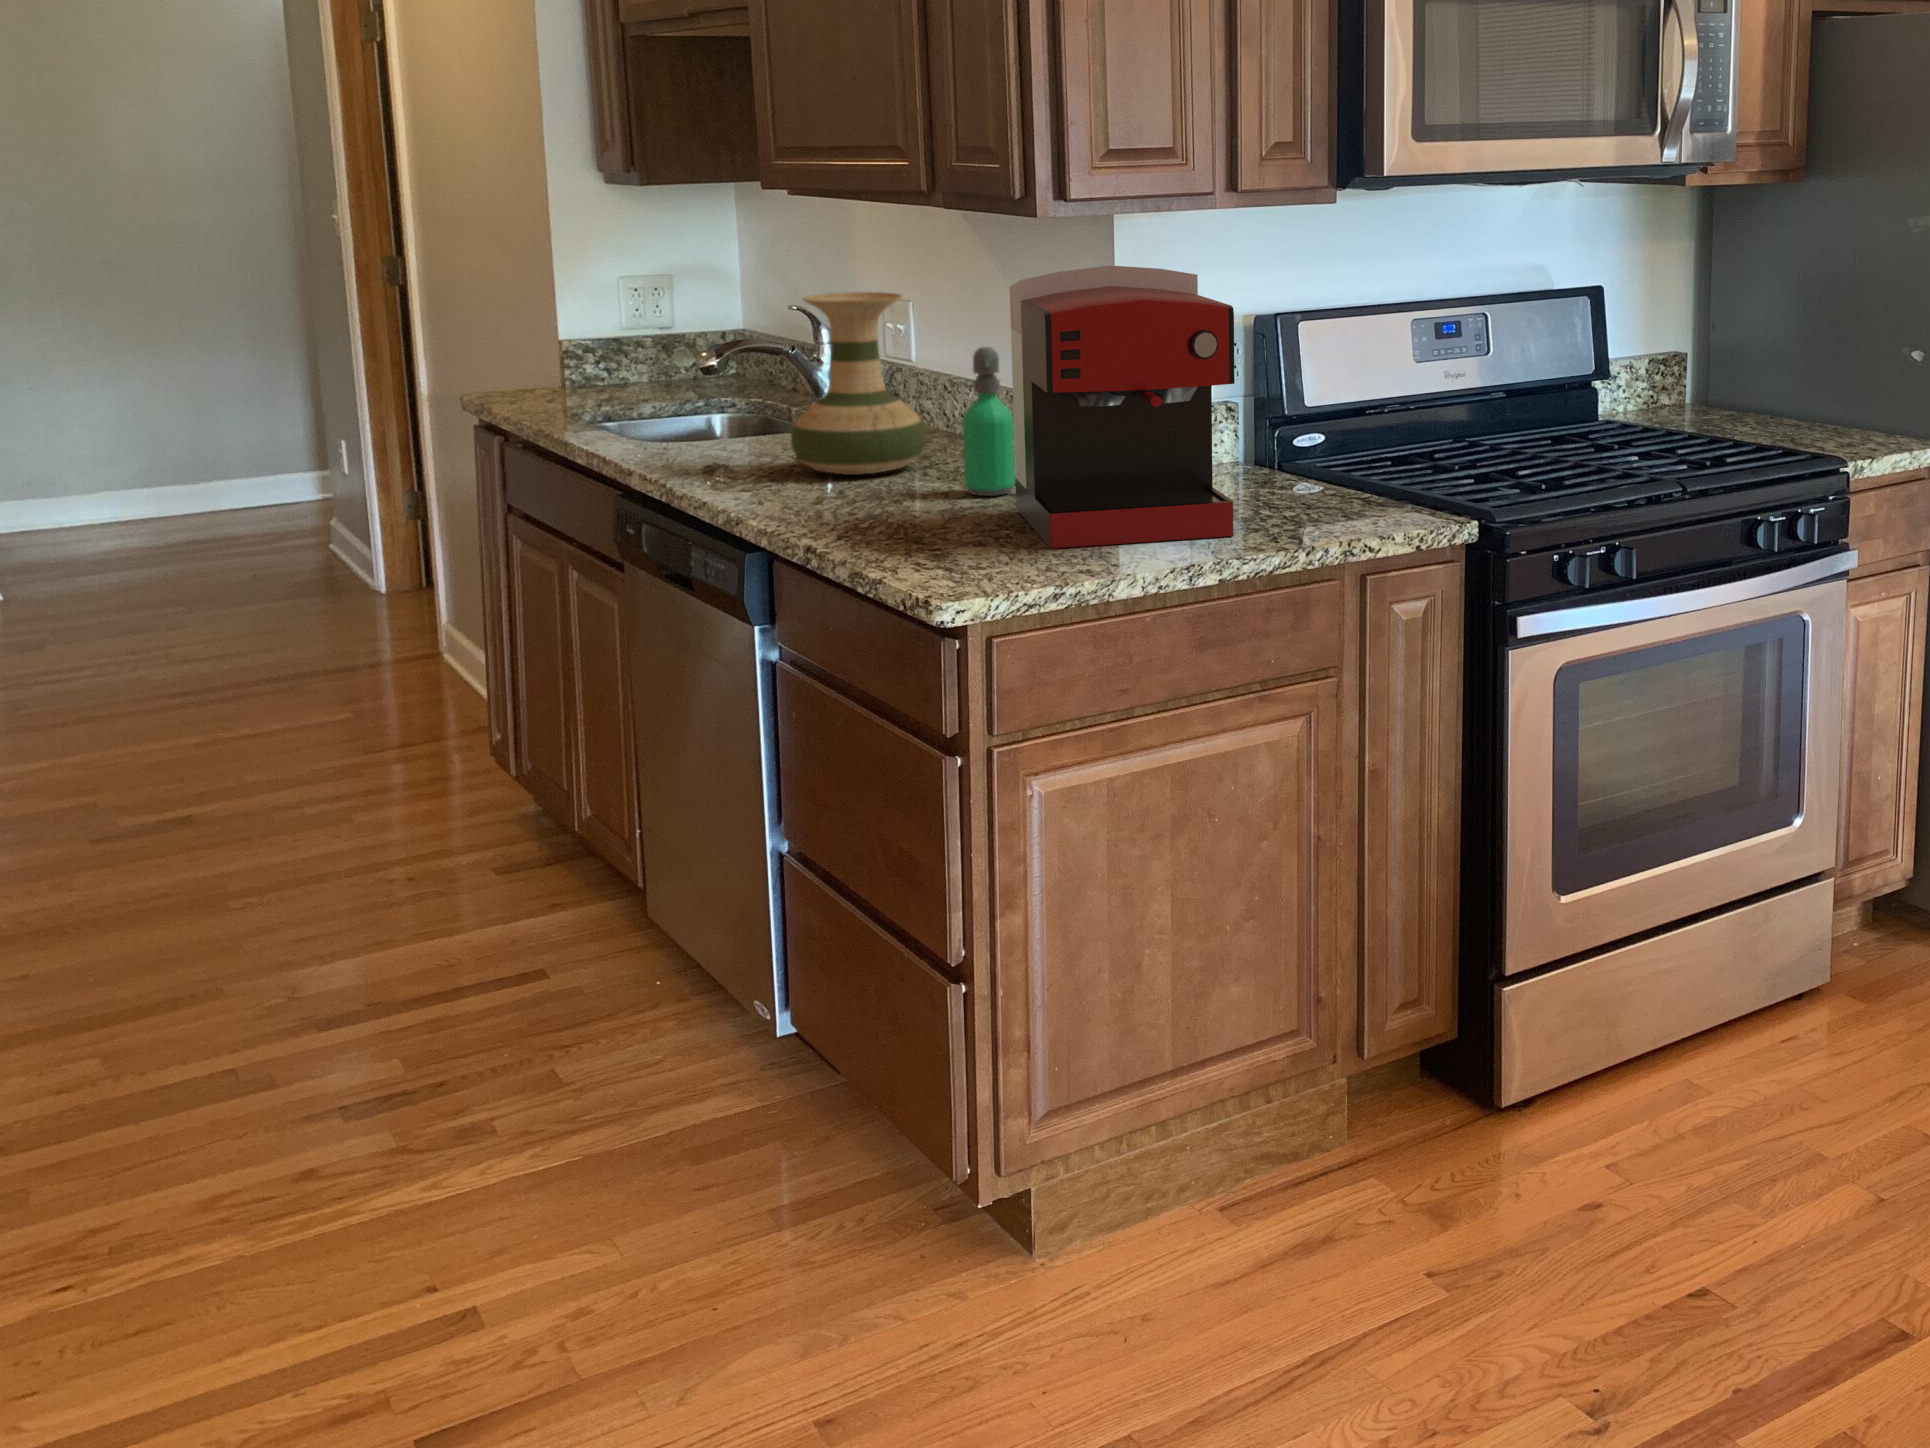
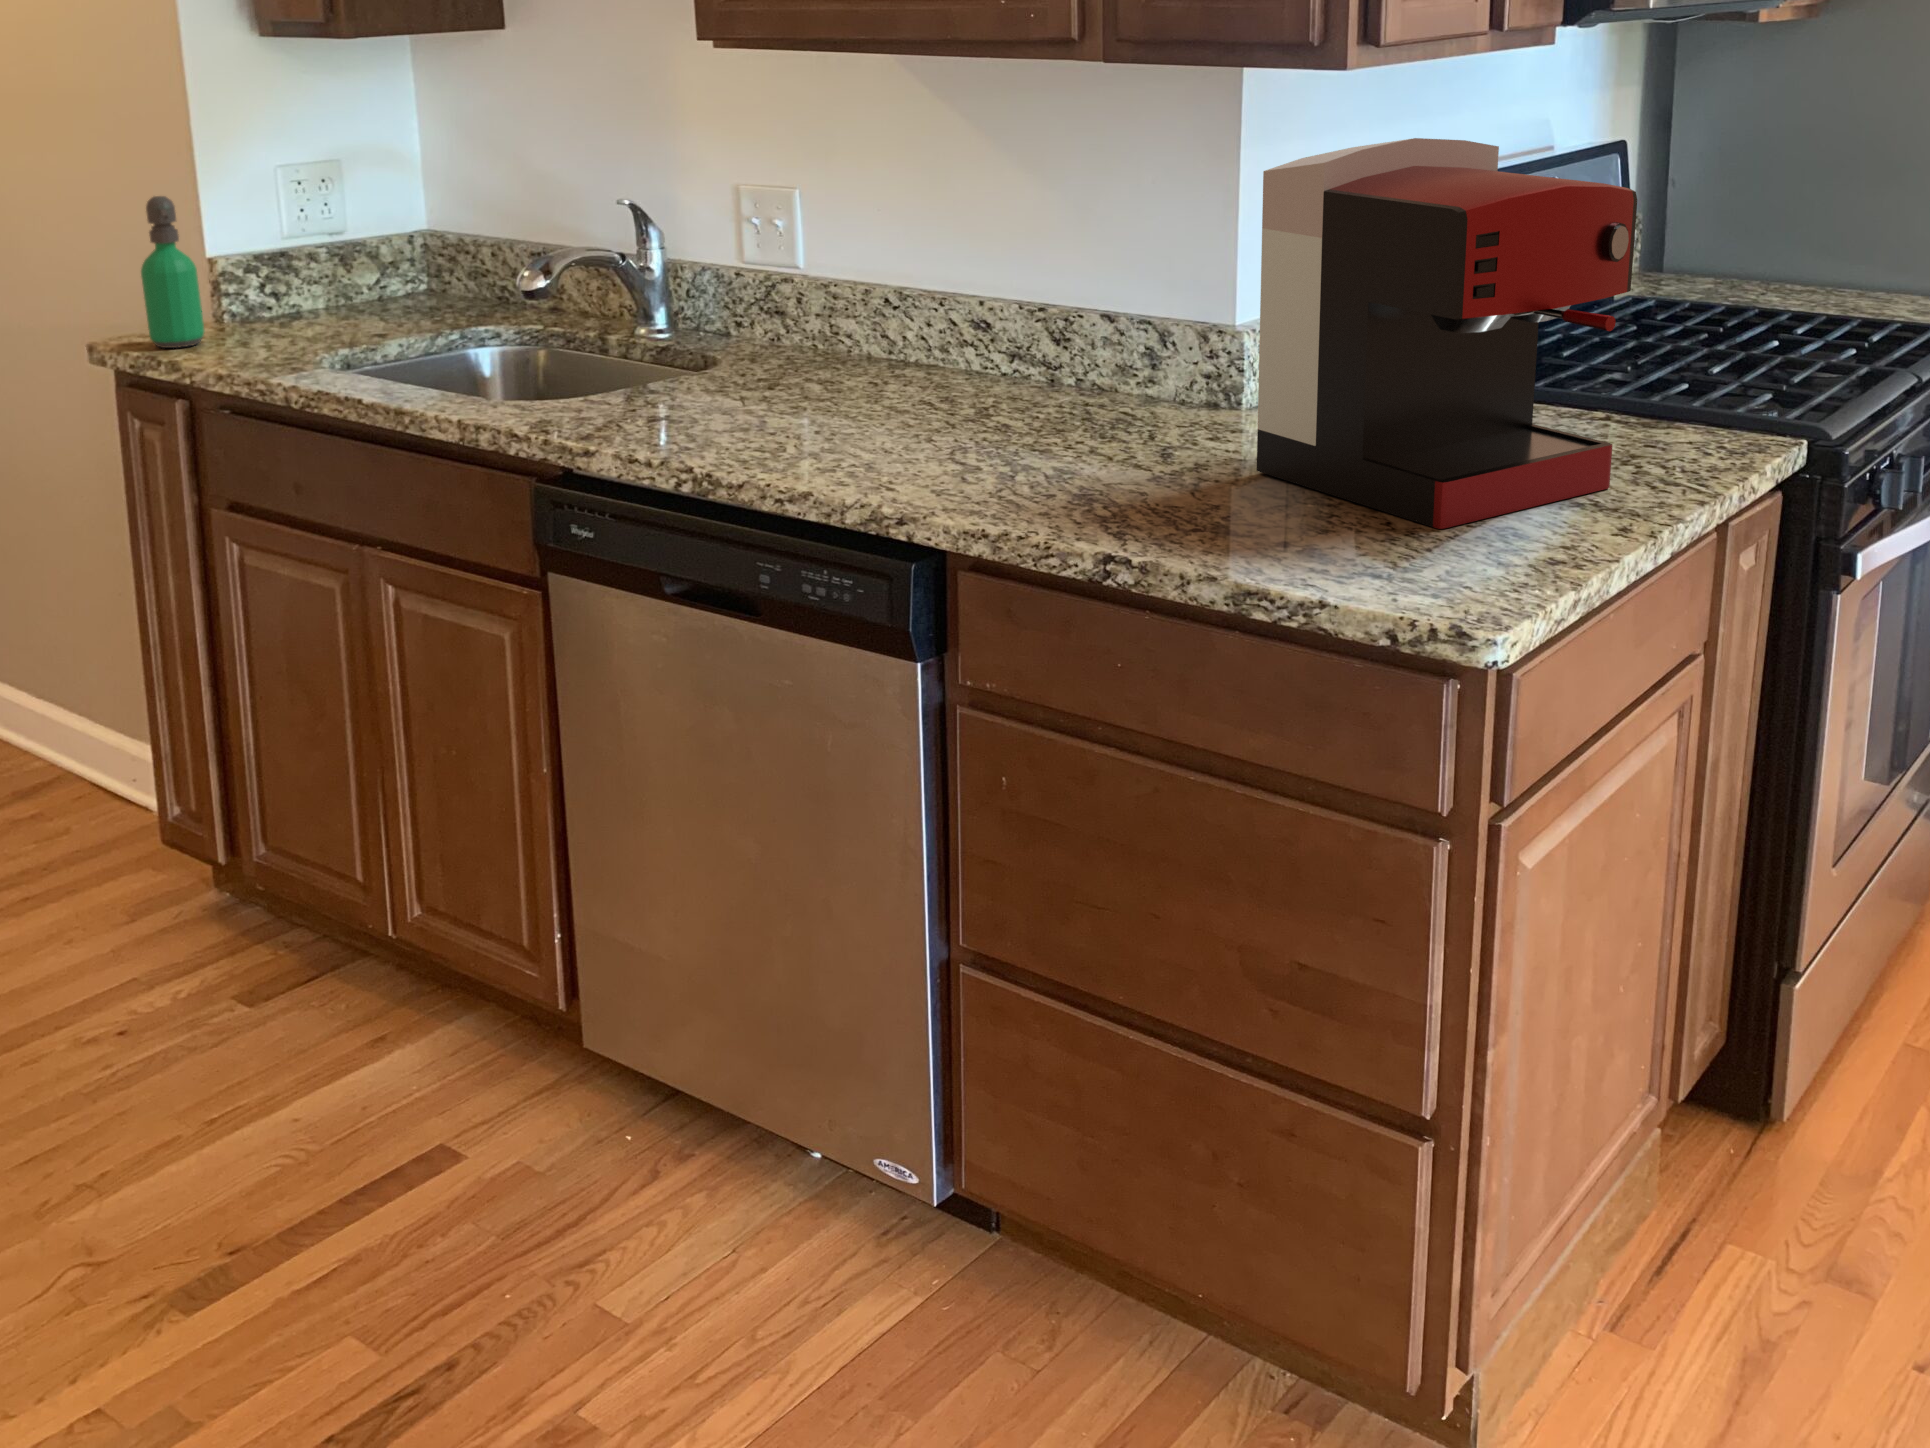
vase: present [791,292,927,475] -> none [811,181,993,434]
soap dispenser: present [962,347,1015,496] -> present [141,196,204,348]

